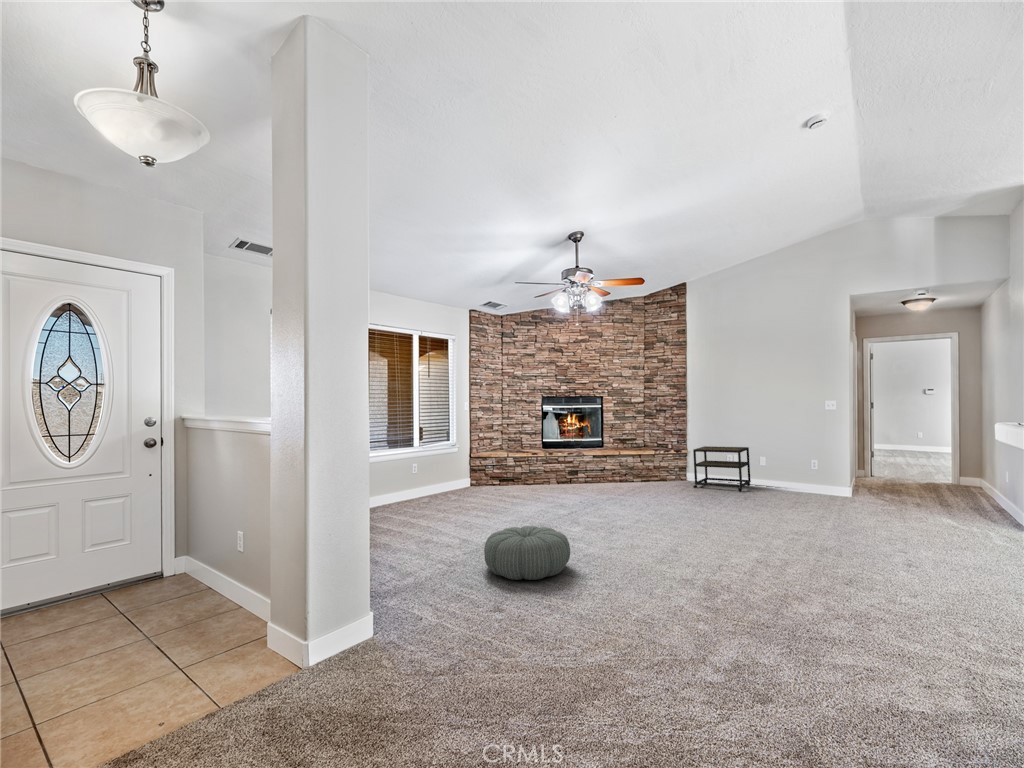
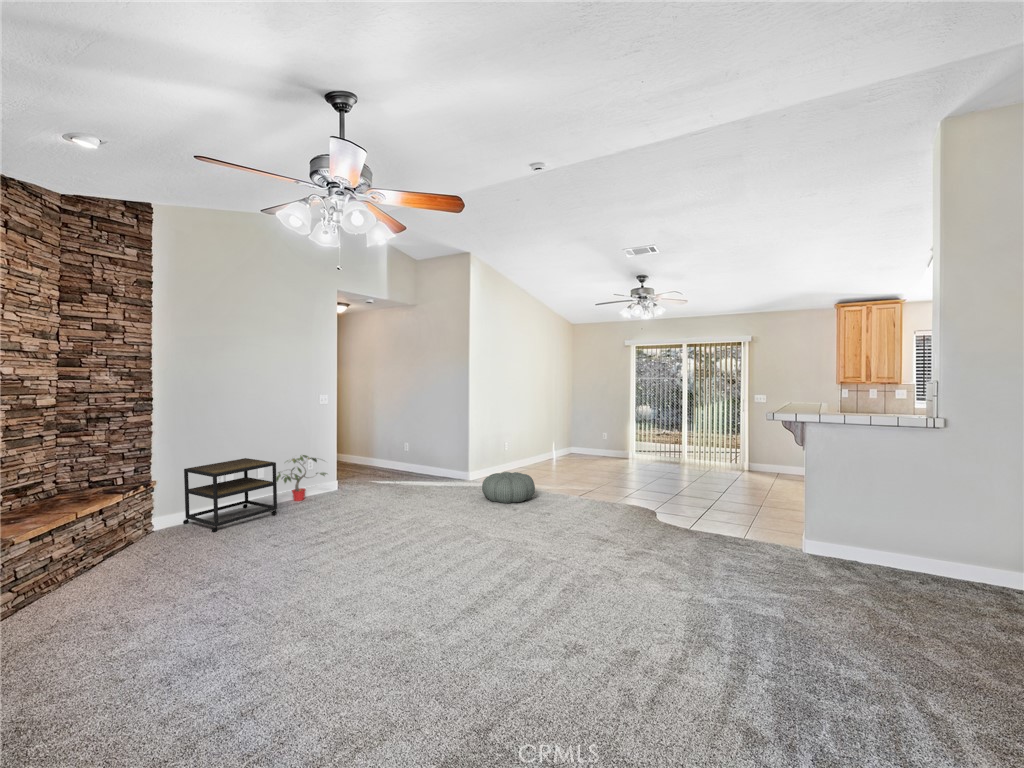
potted plant: none [765,453,820,493] -> present [276,455,327,501]
pouf: present [484,526,570,580] -> present [482,472,535,503]

